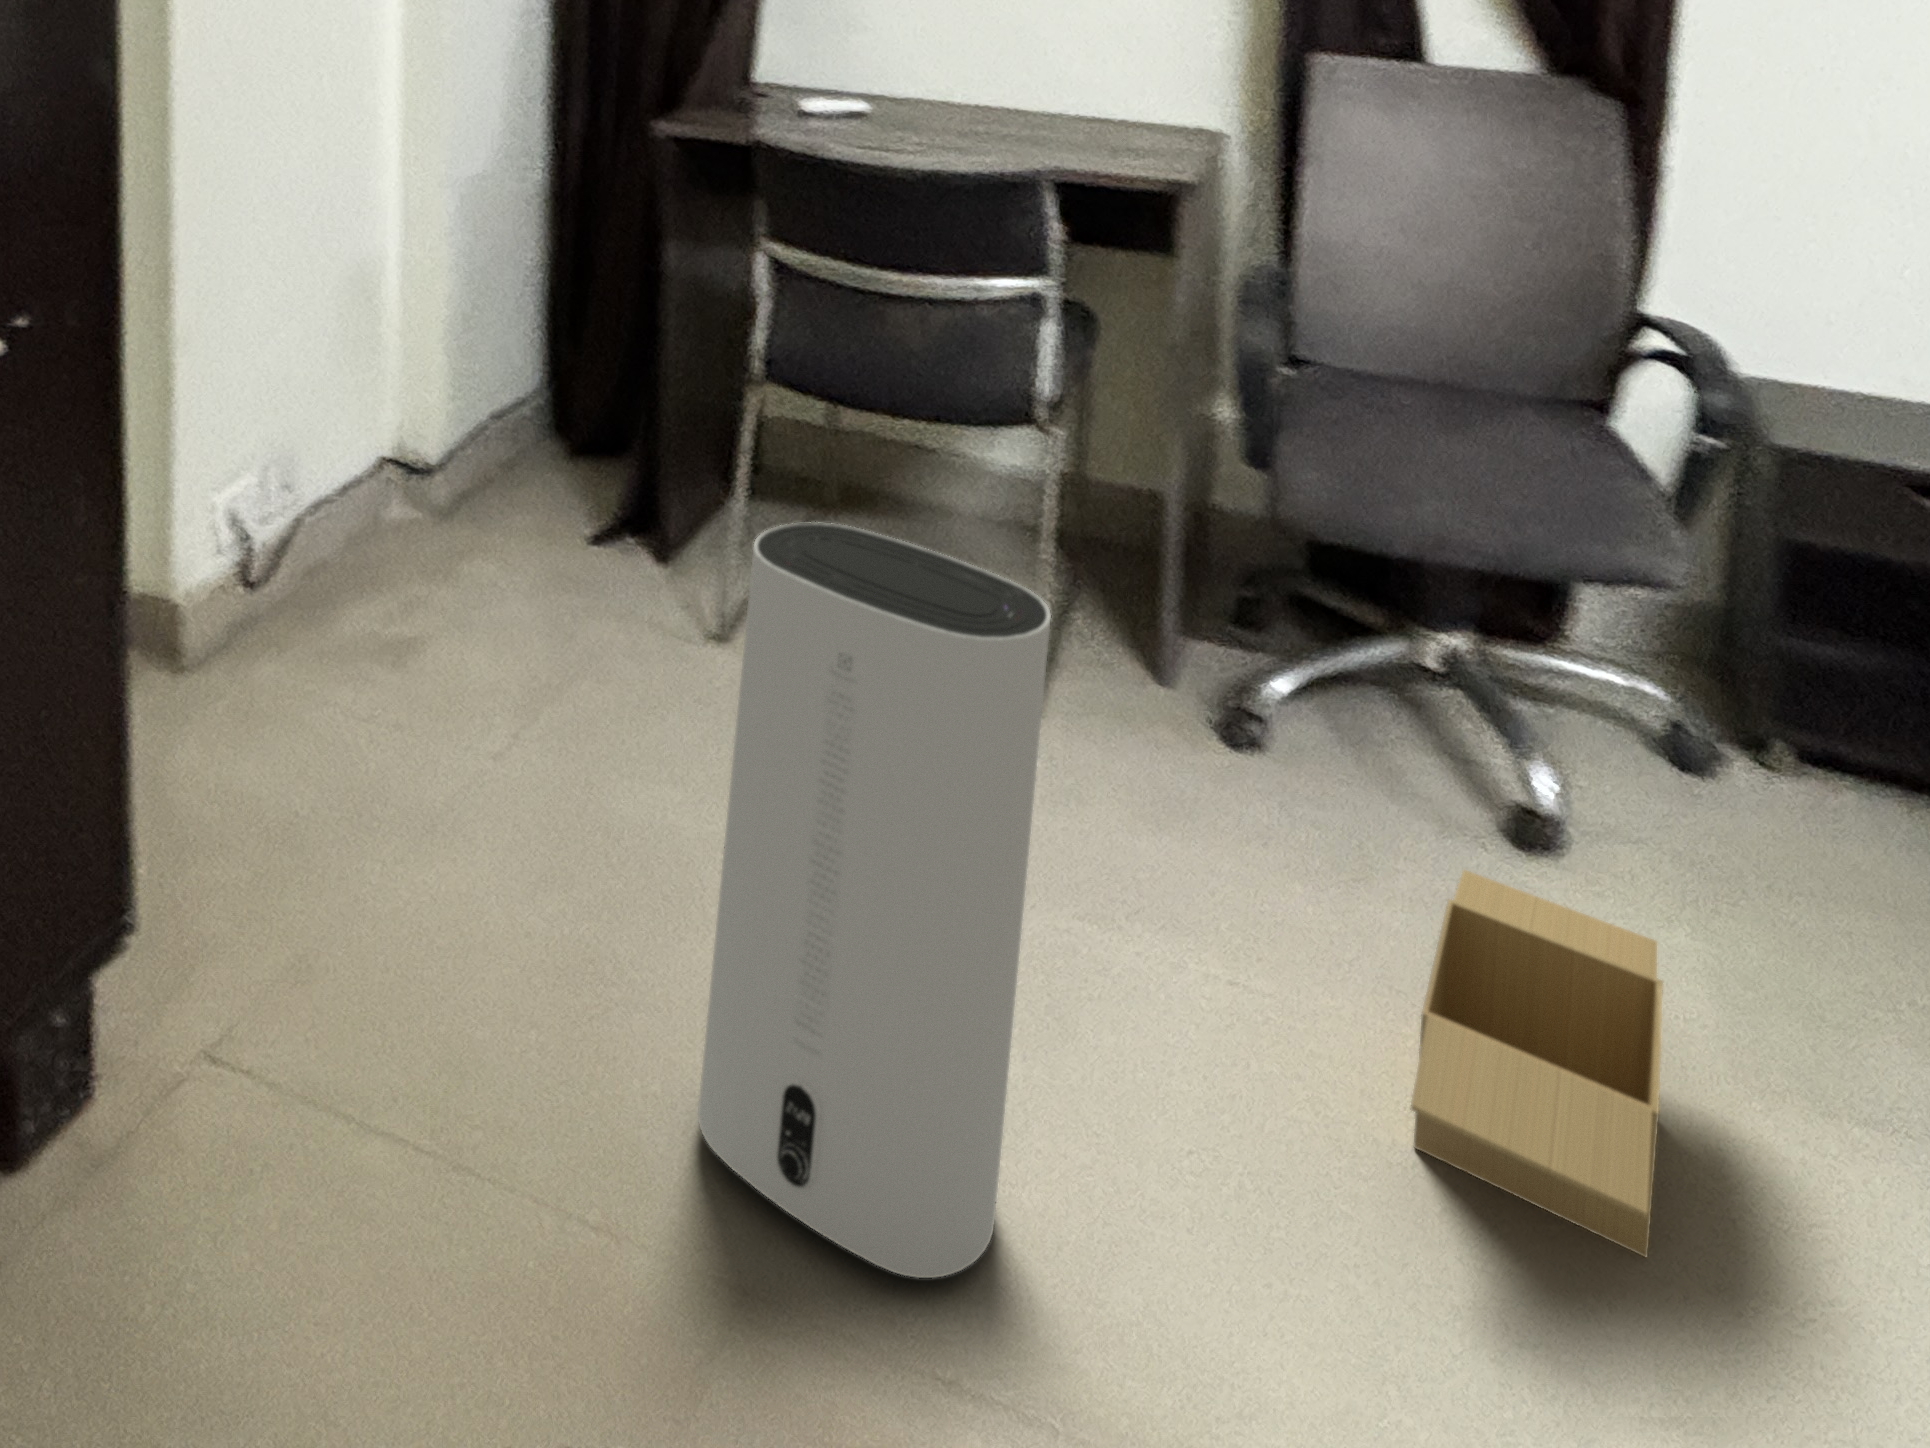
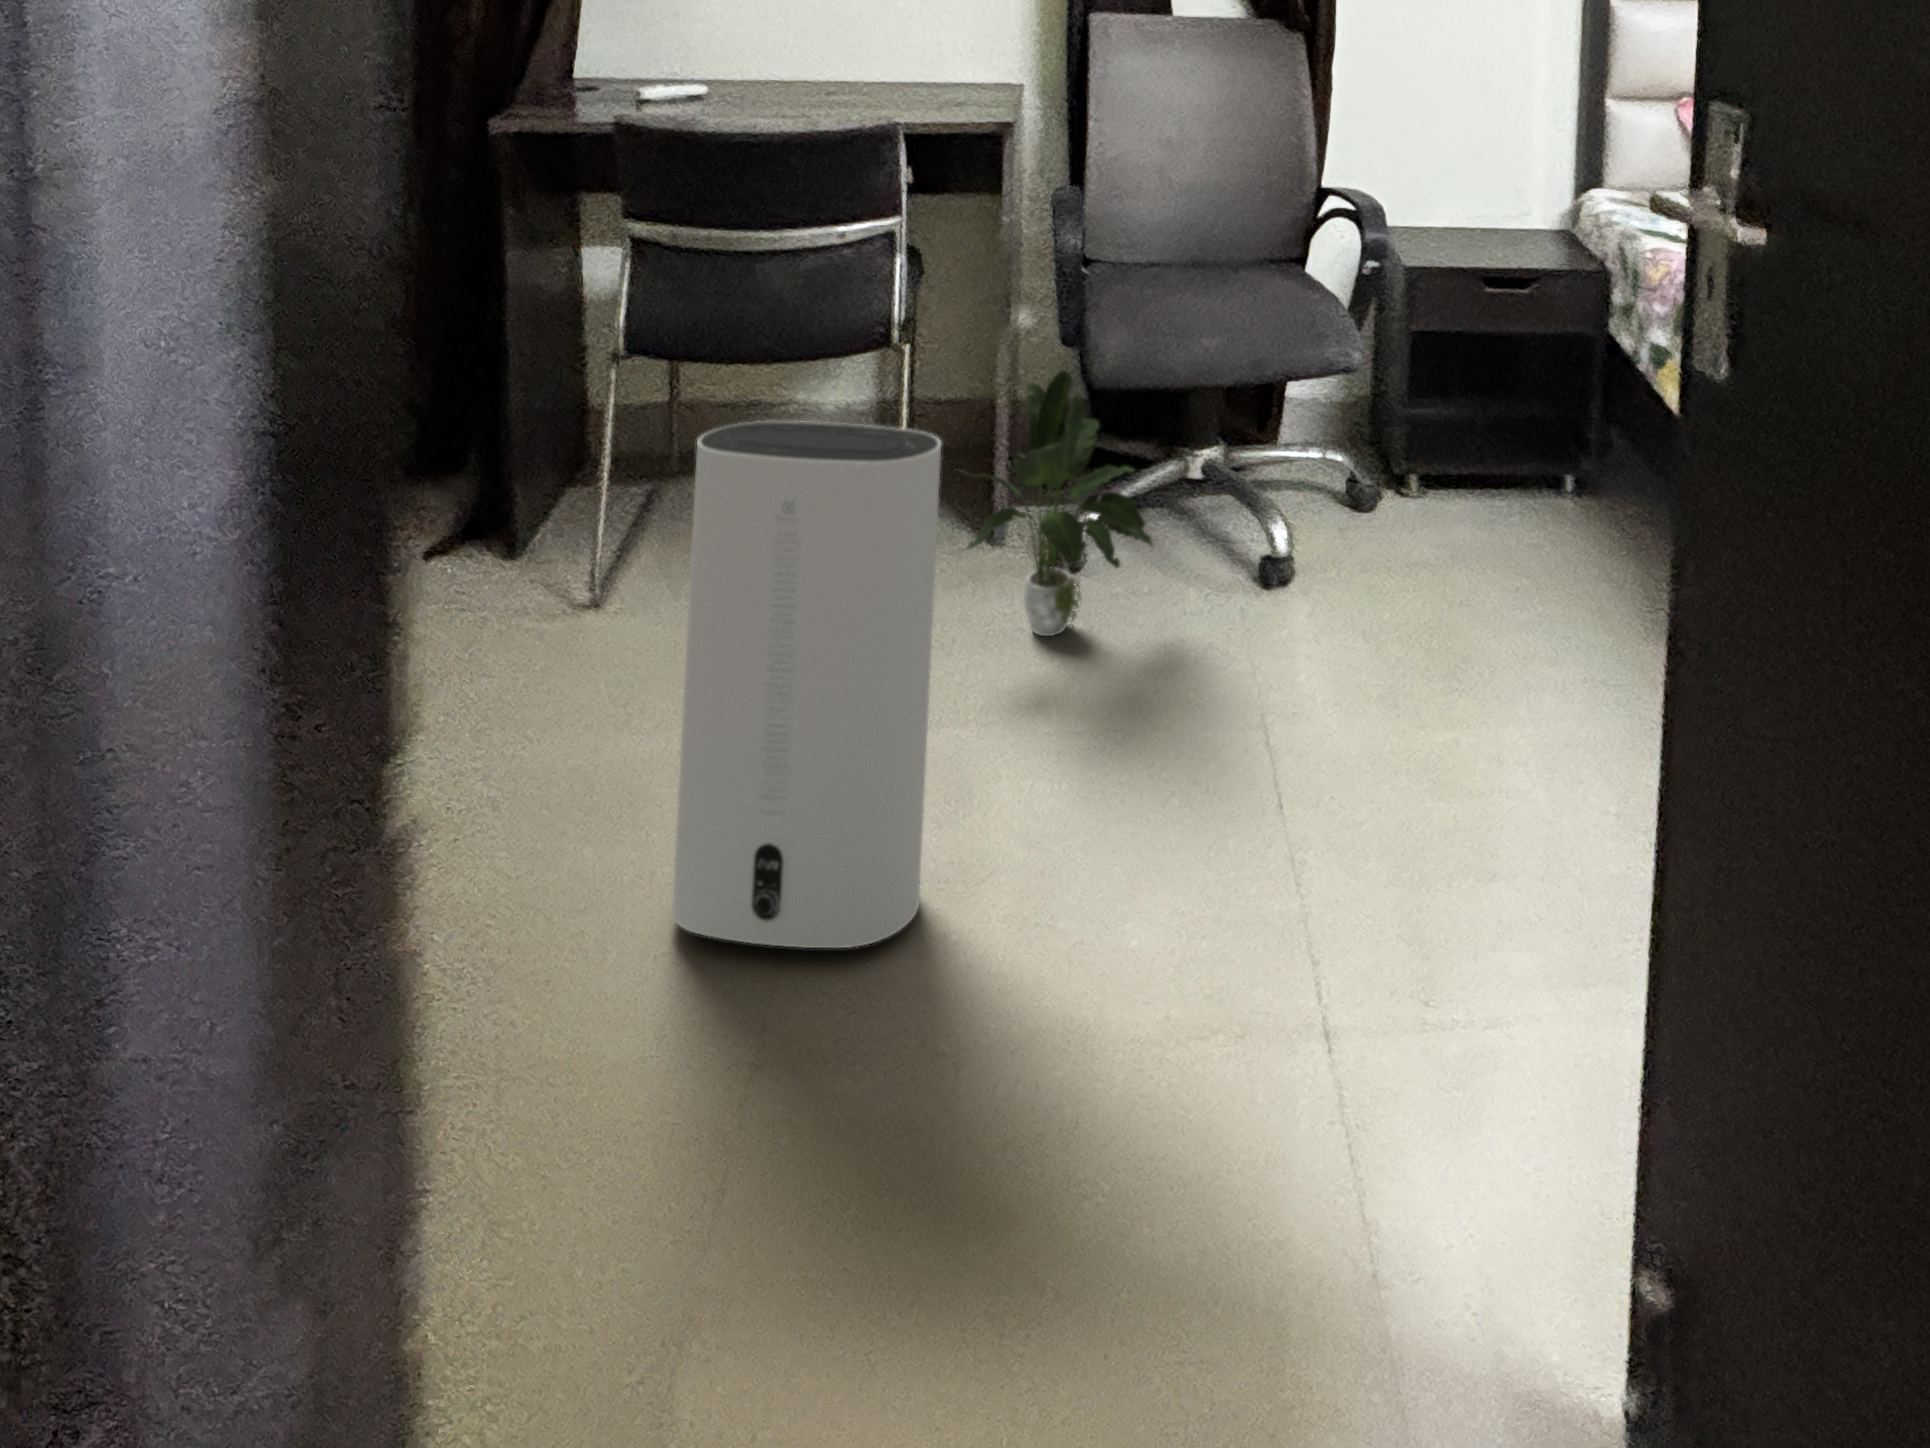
potted plant: none [1097,504,1367,842] -> present [960,371,1153,636]
cardboard box: present [1411,870,1663,1257] -> none [1190,589,1335,774]

